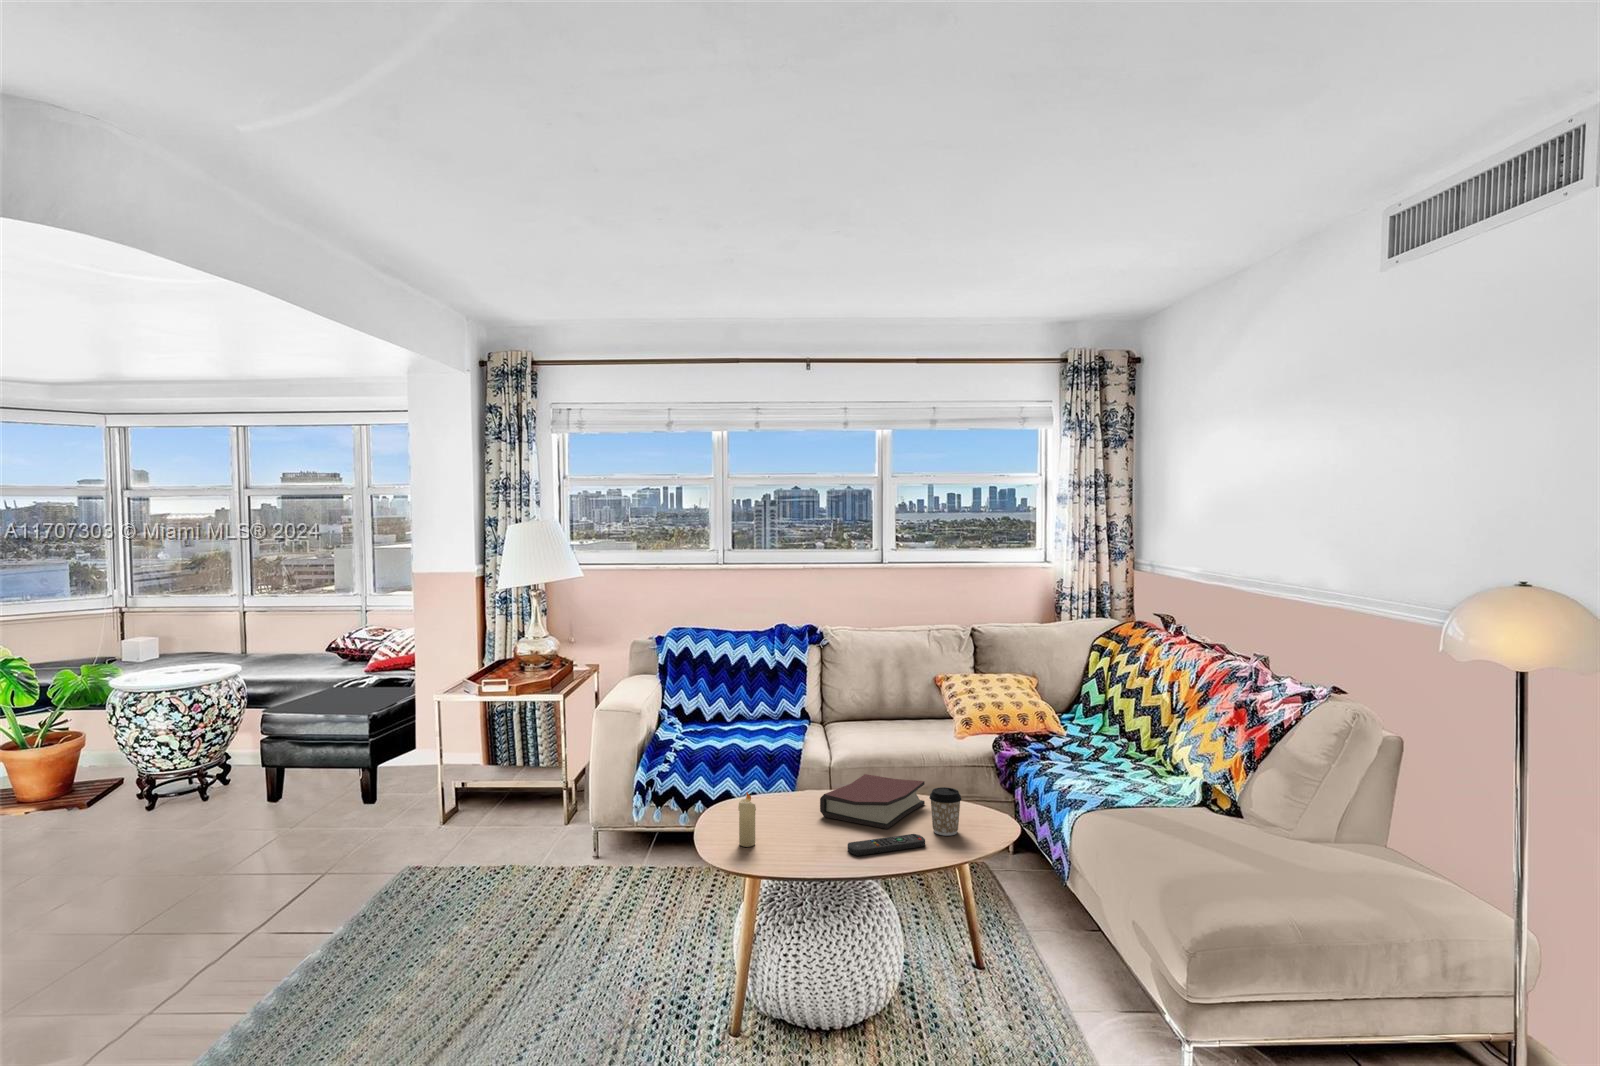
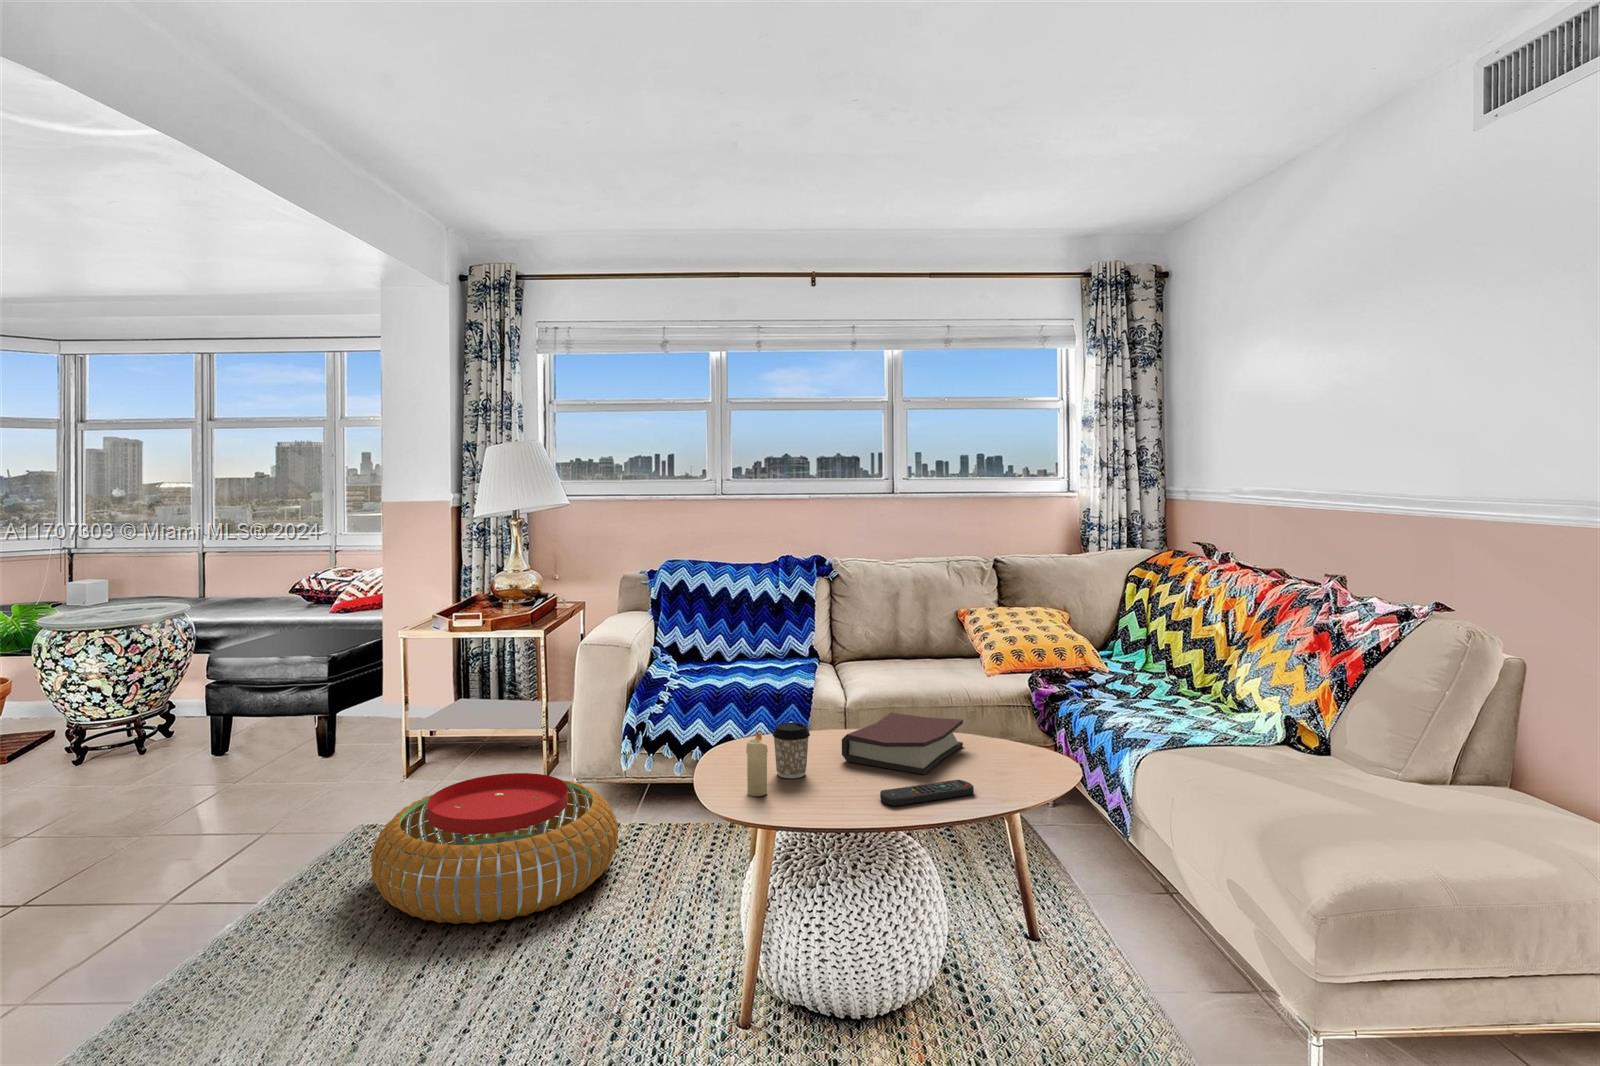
coffee cup: present [929,787,961,836] -> present [773,722,810,778]
pouf: none [422,824,631,954] -> present [371,773,618,924]

